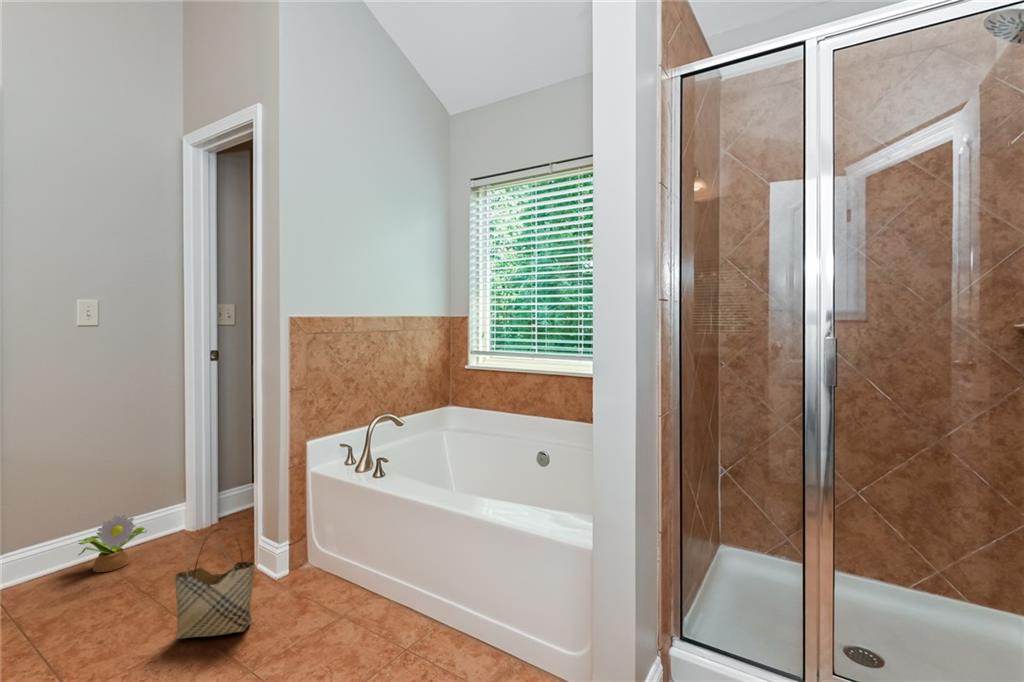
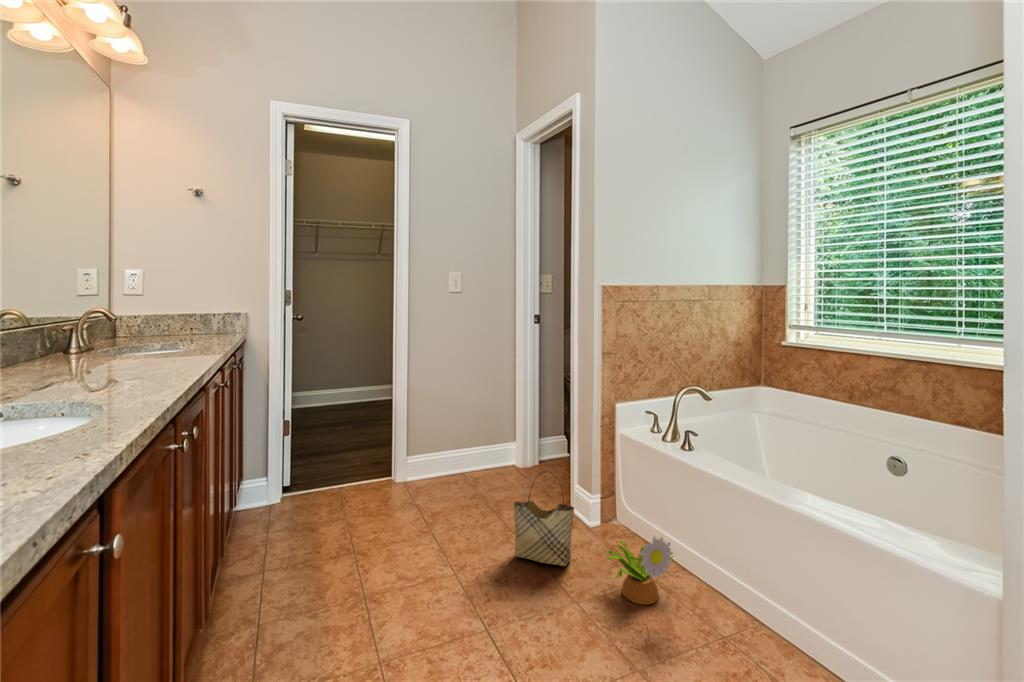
decorative plant: present [78,515,146,572] -> present [605,536,673,605]

